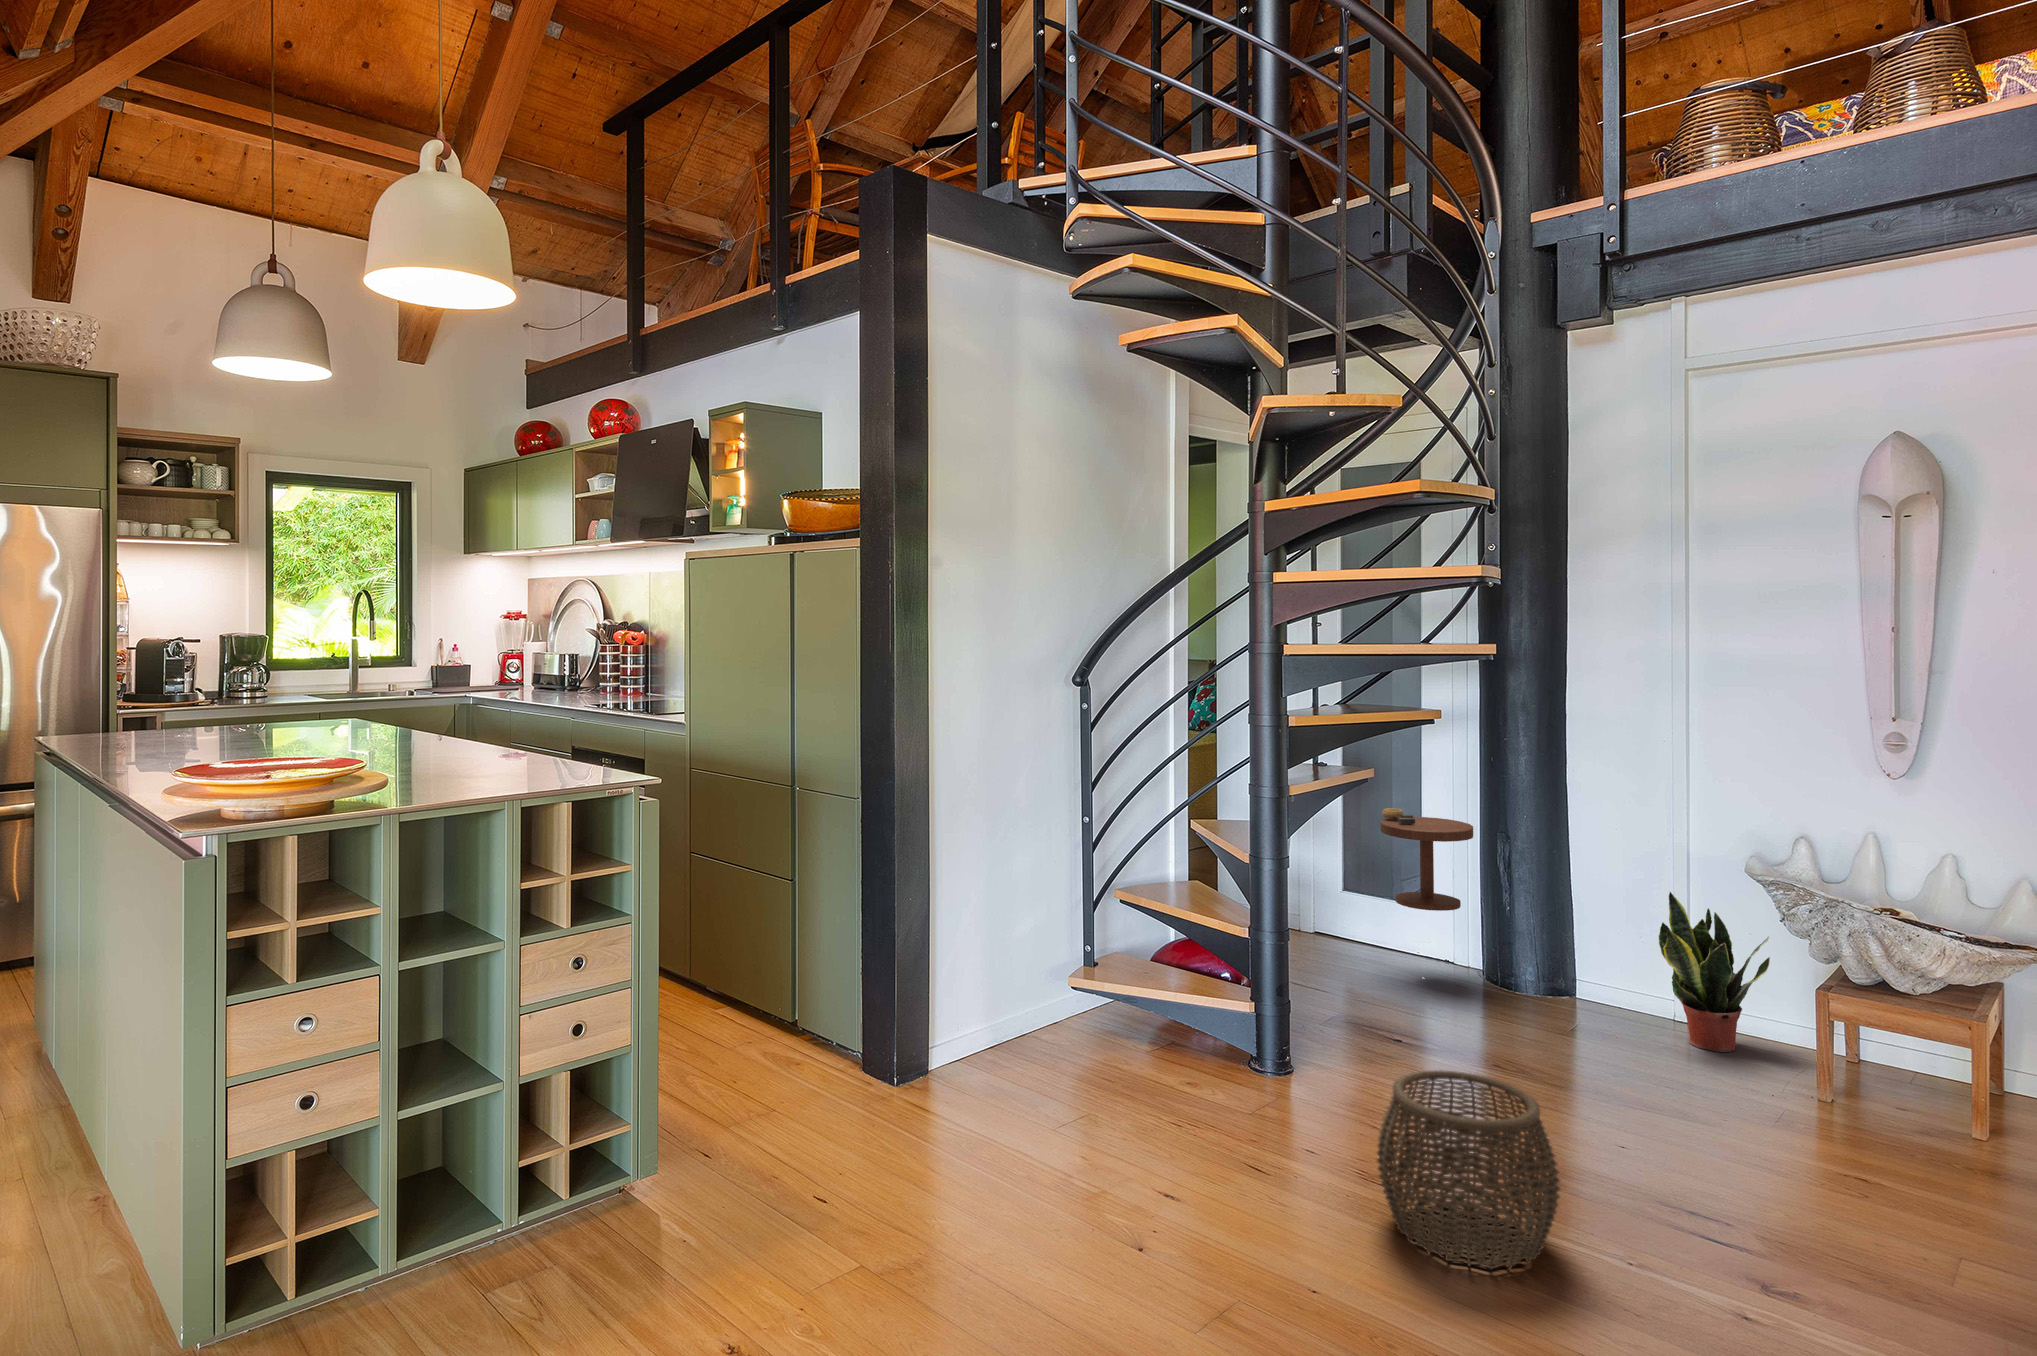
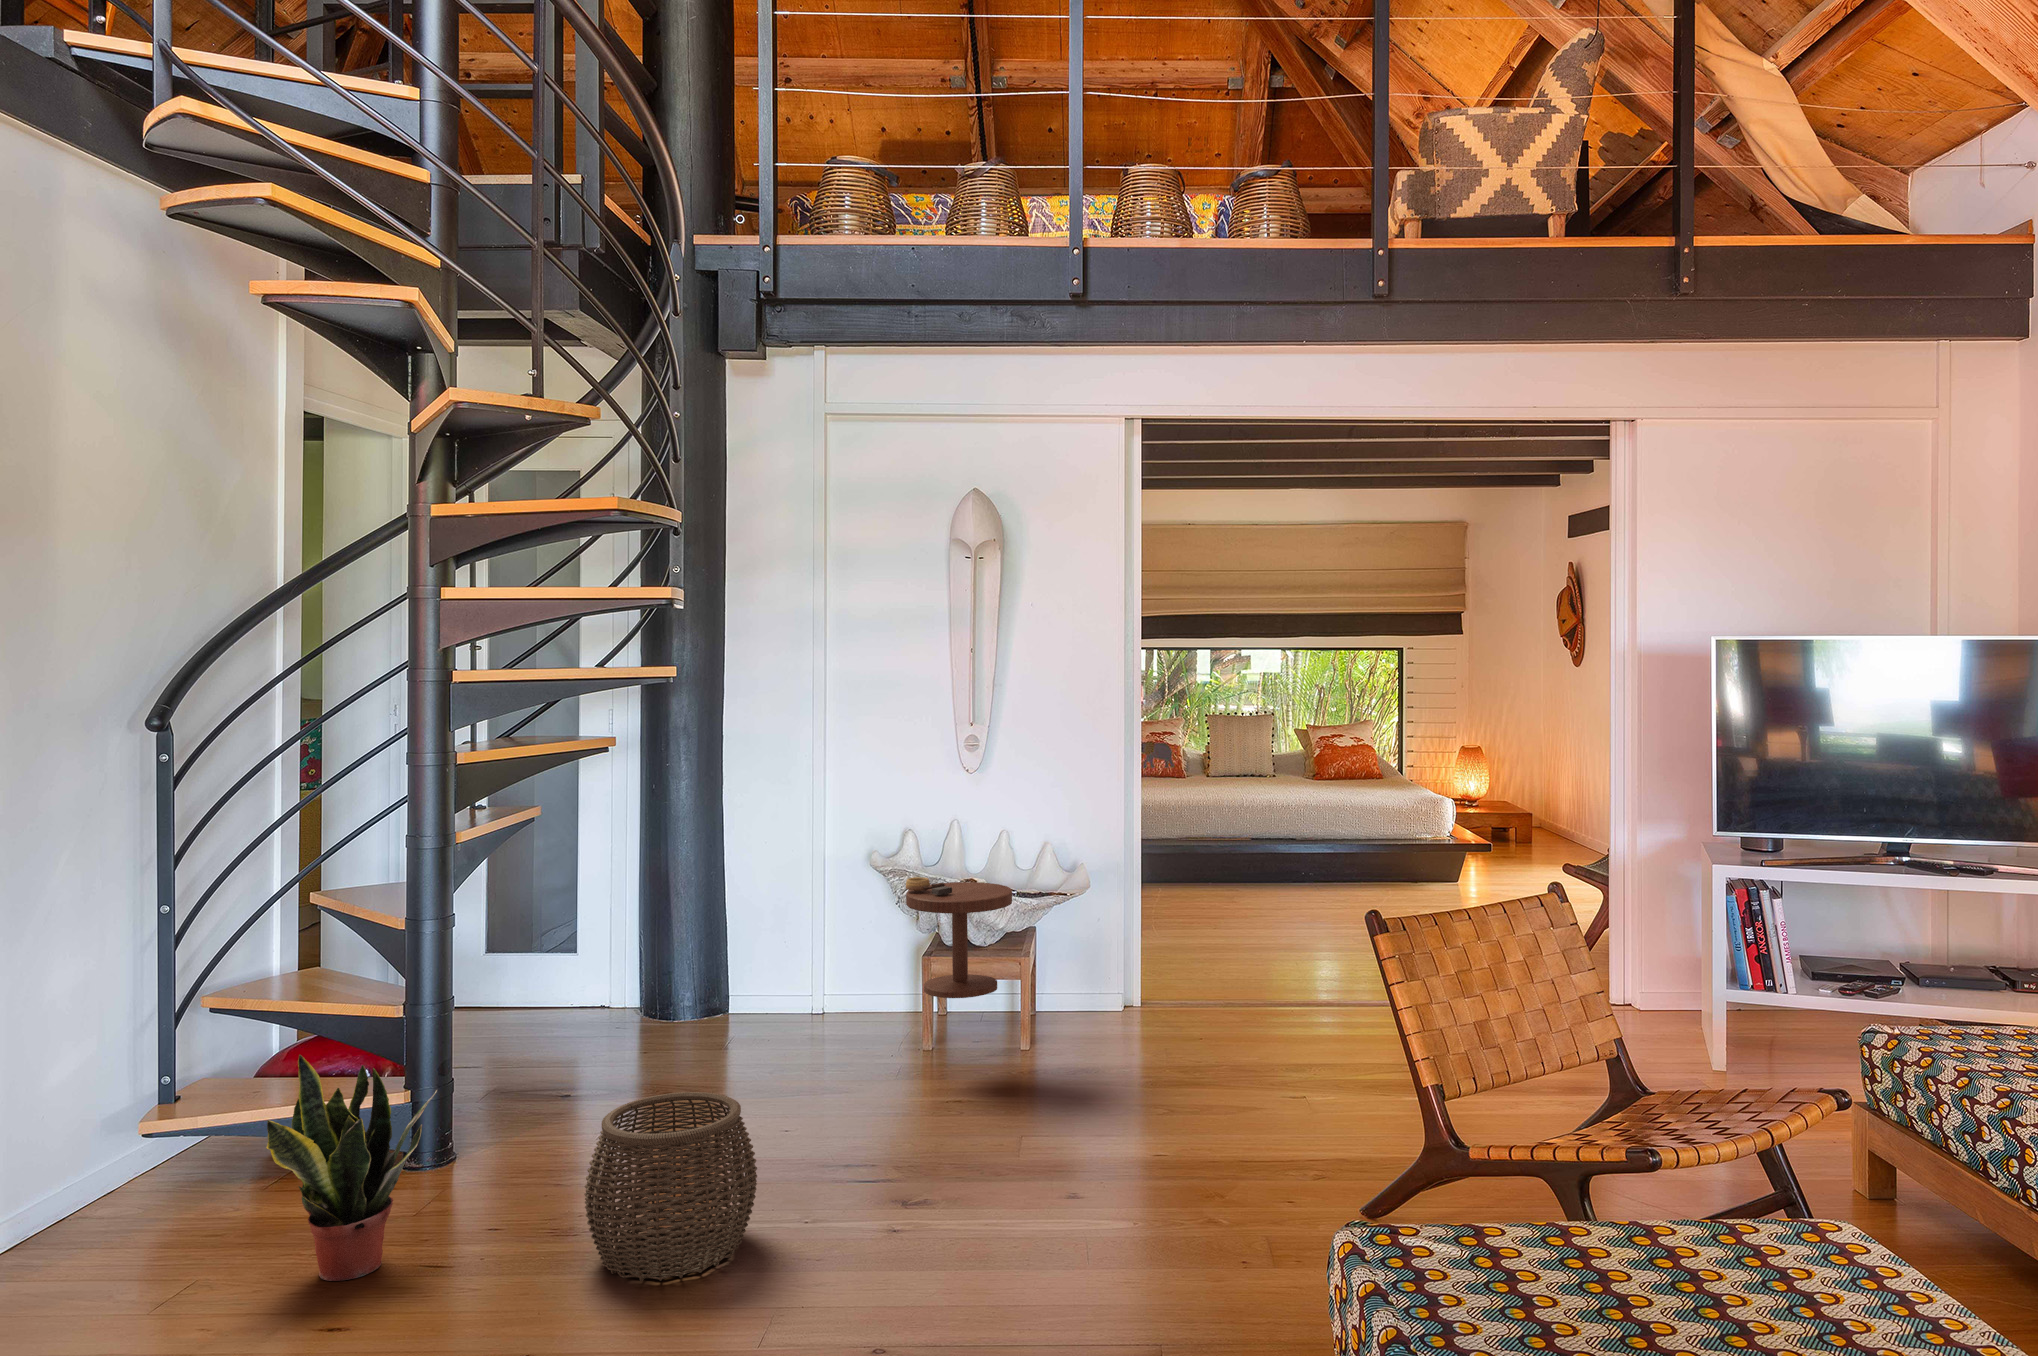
side table: present [1380,808,1473,911] -> present [906,877,1012,998]
potted plant: present [1659,892,1770,1052] -> present [266,1055,437,1281]

